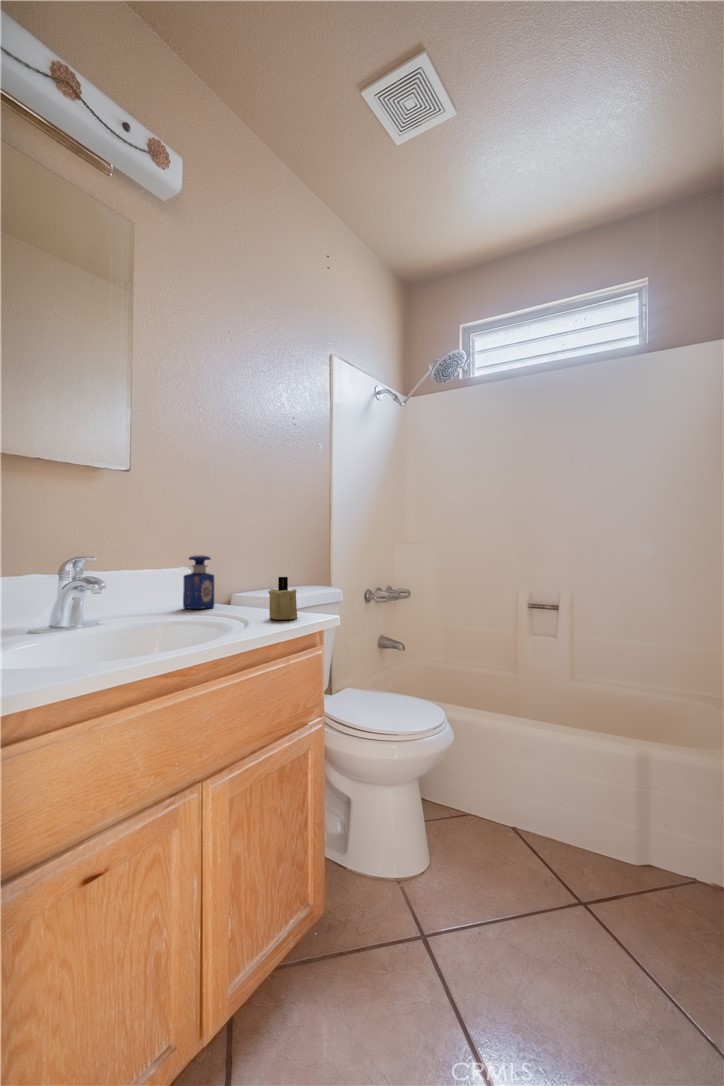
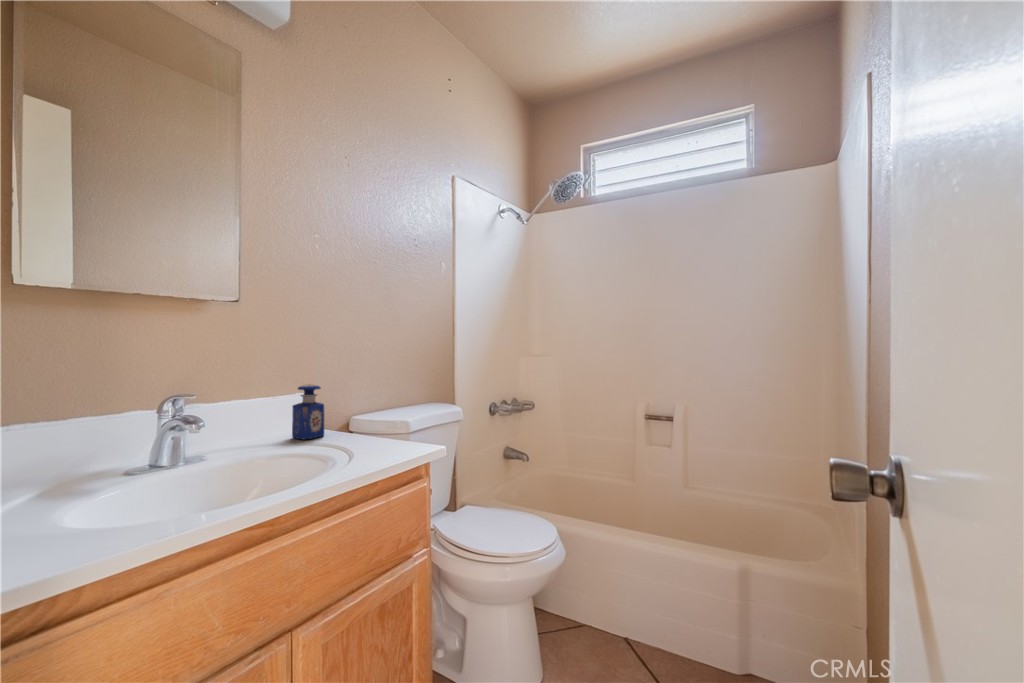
candle: present [268,577,297,620] -> none [373,410,403,454]

